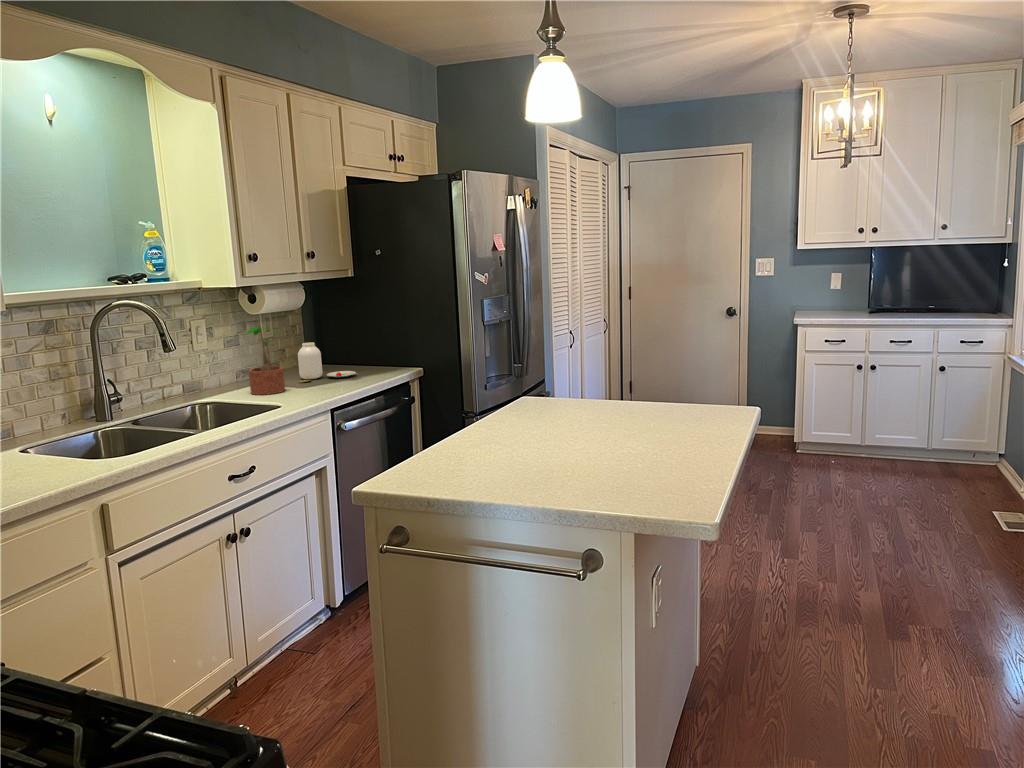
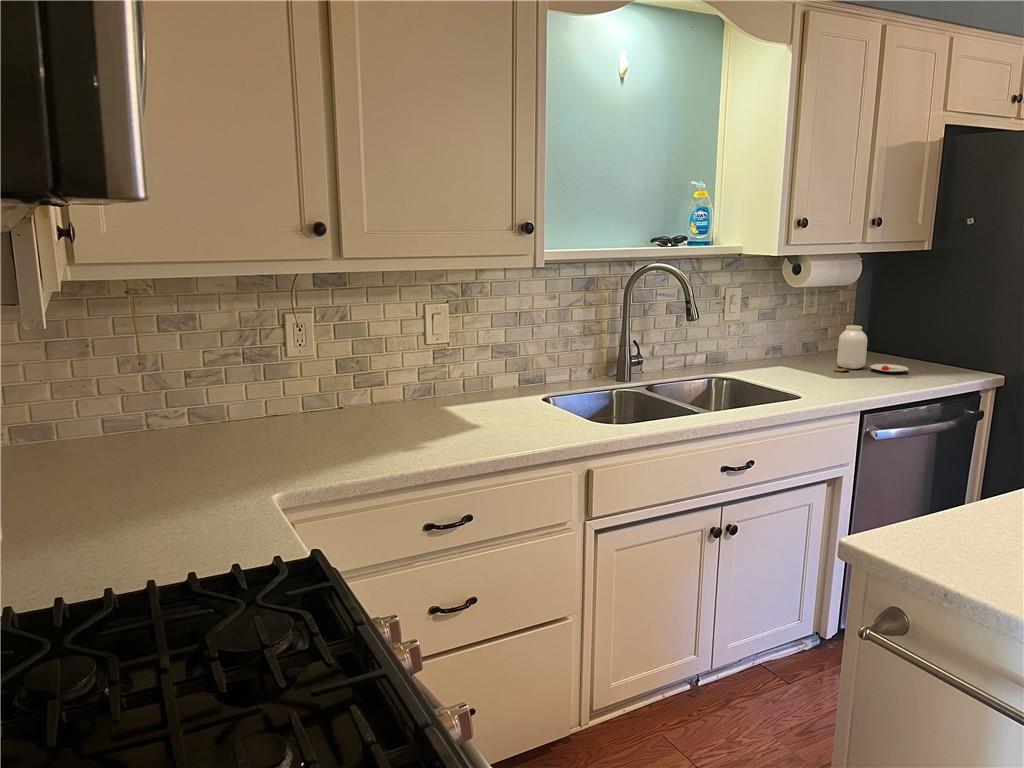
potted plant: present [246,327,285,395] -> none [774,303,821,380]

